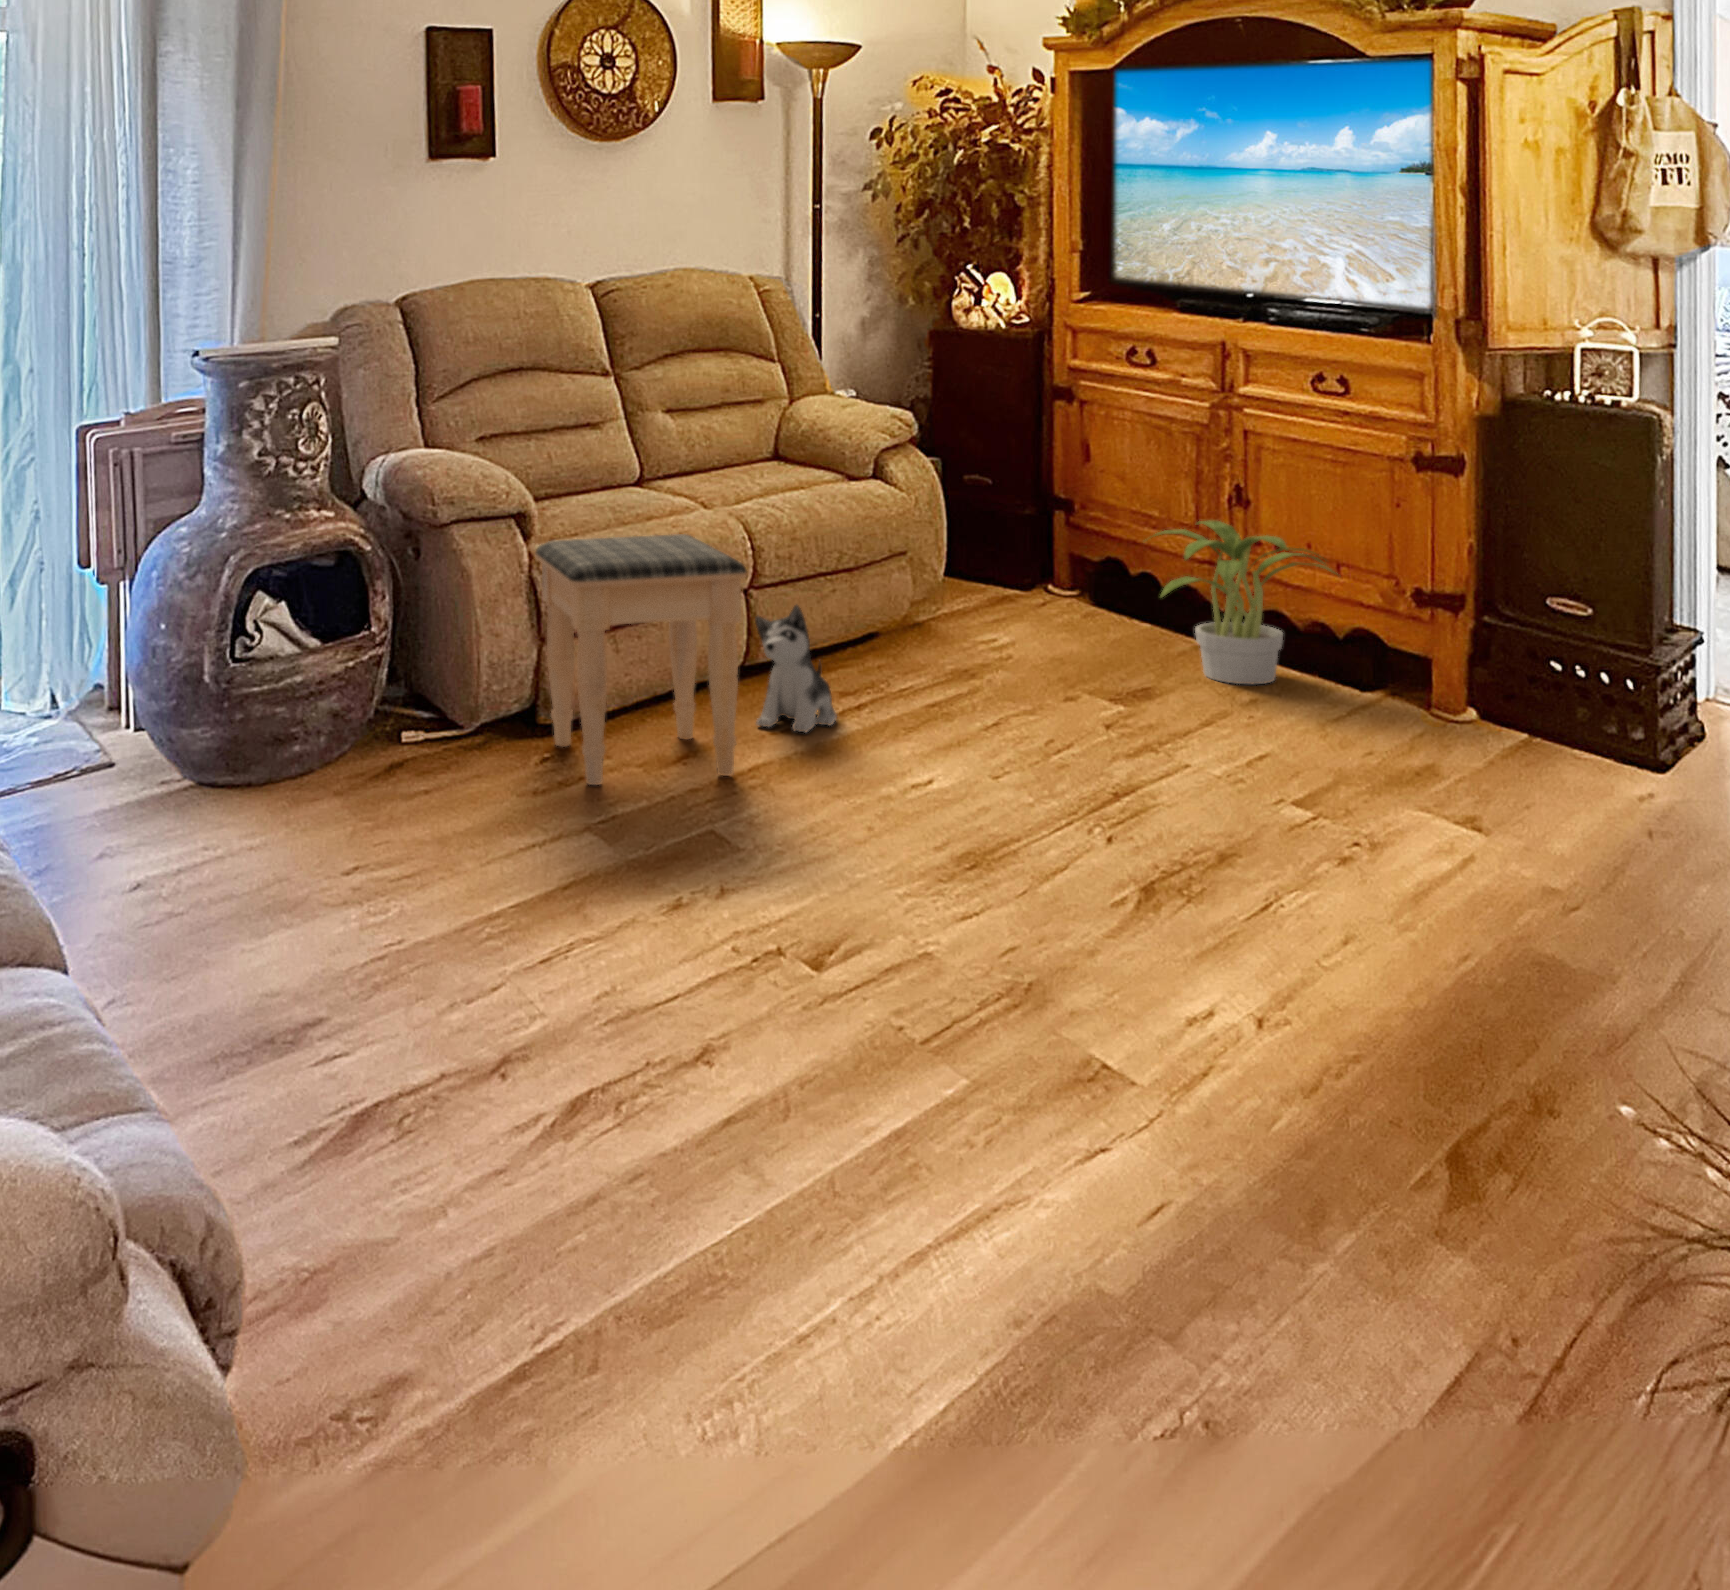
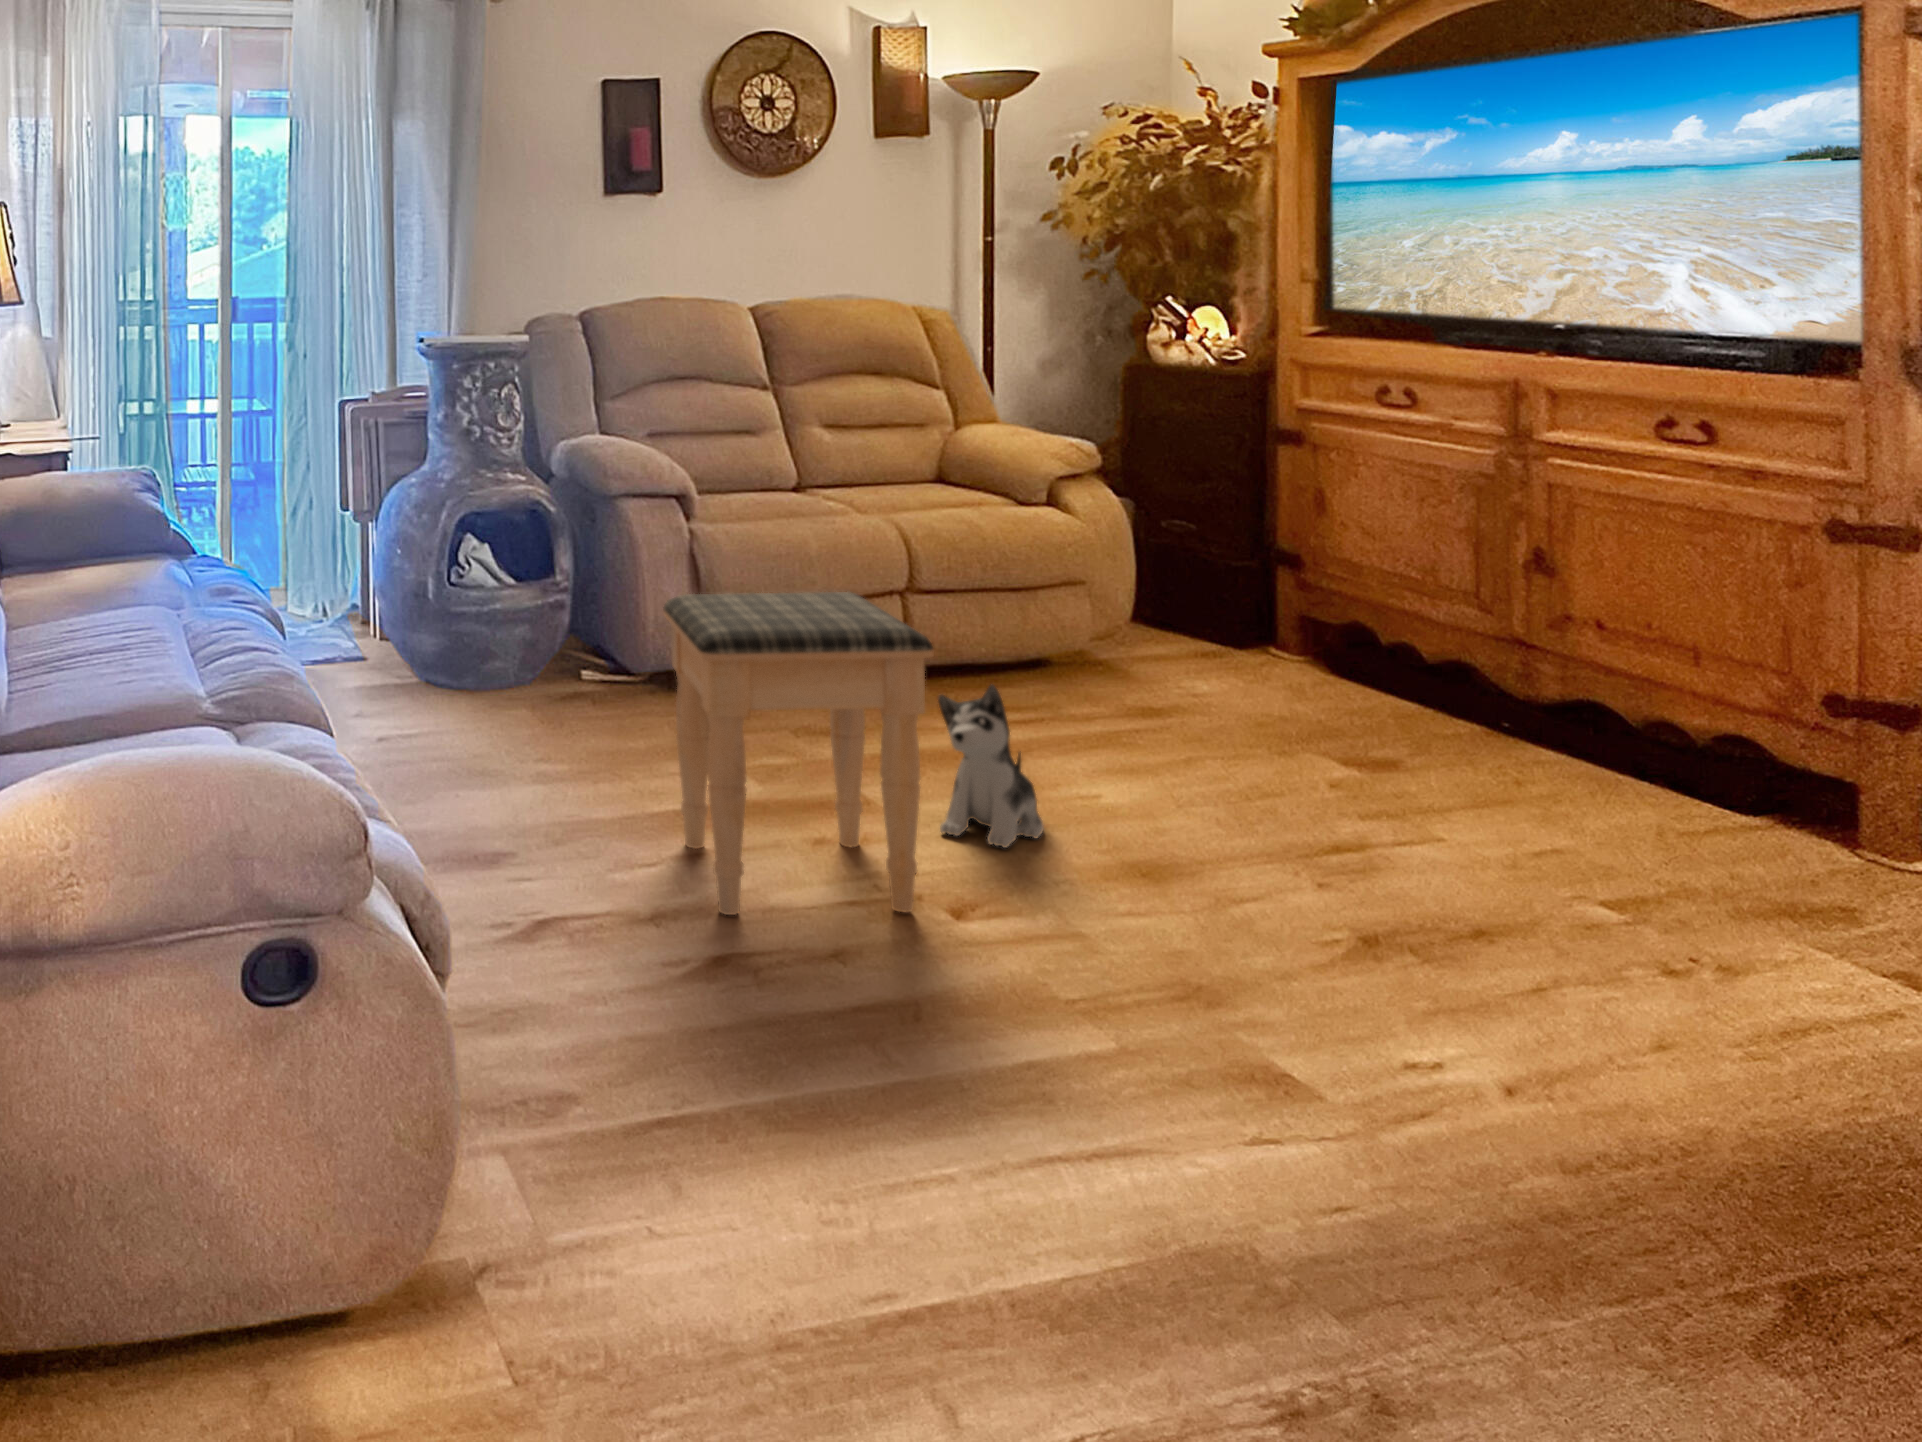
potted plant: present [1154,521,1338,684] -> none [1428,594,1725,807]

